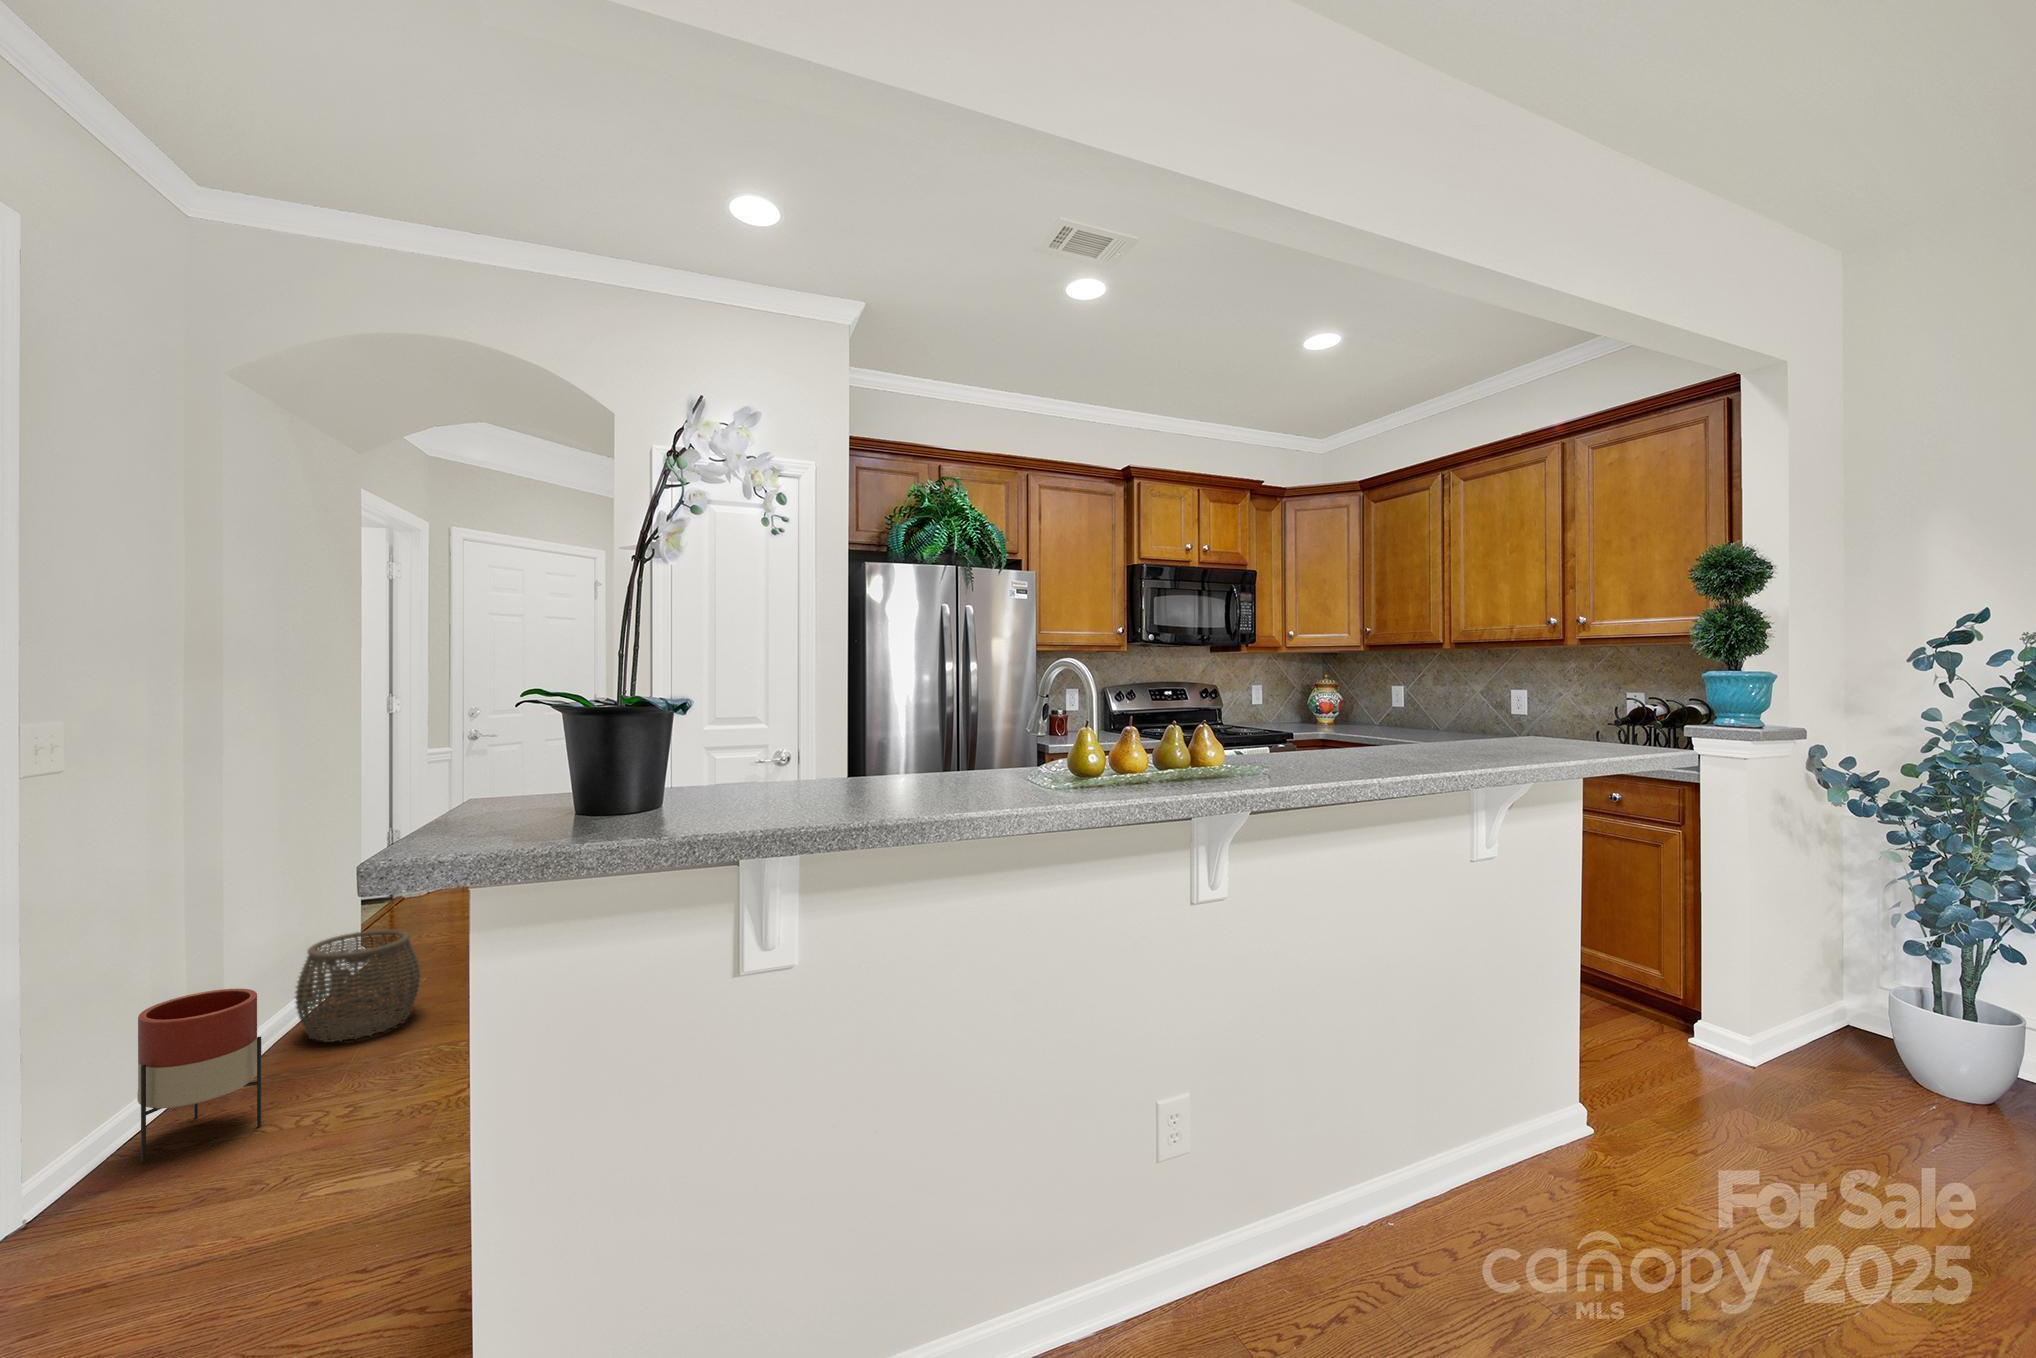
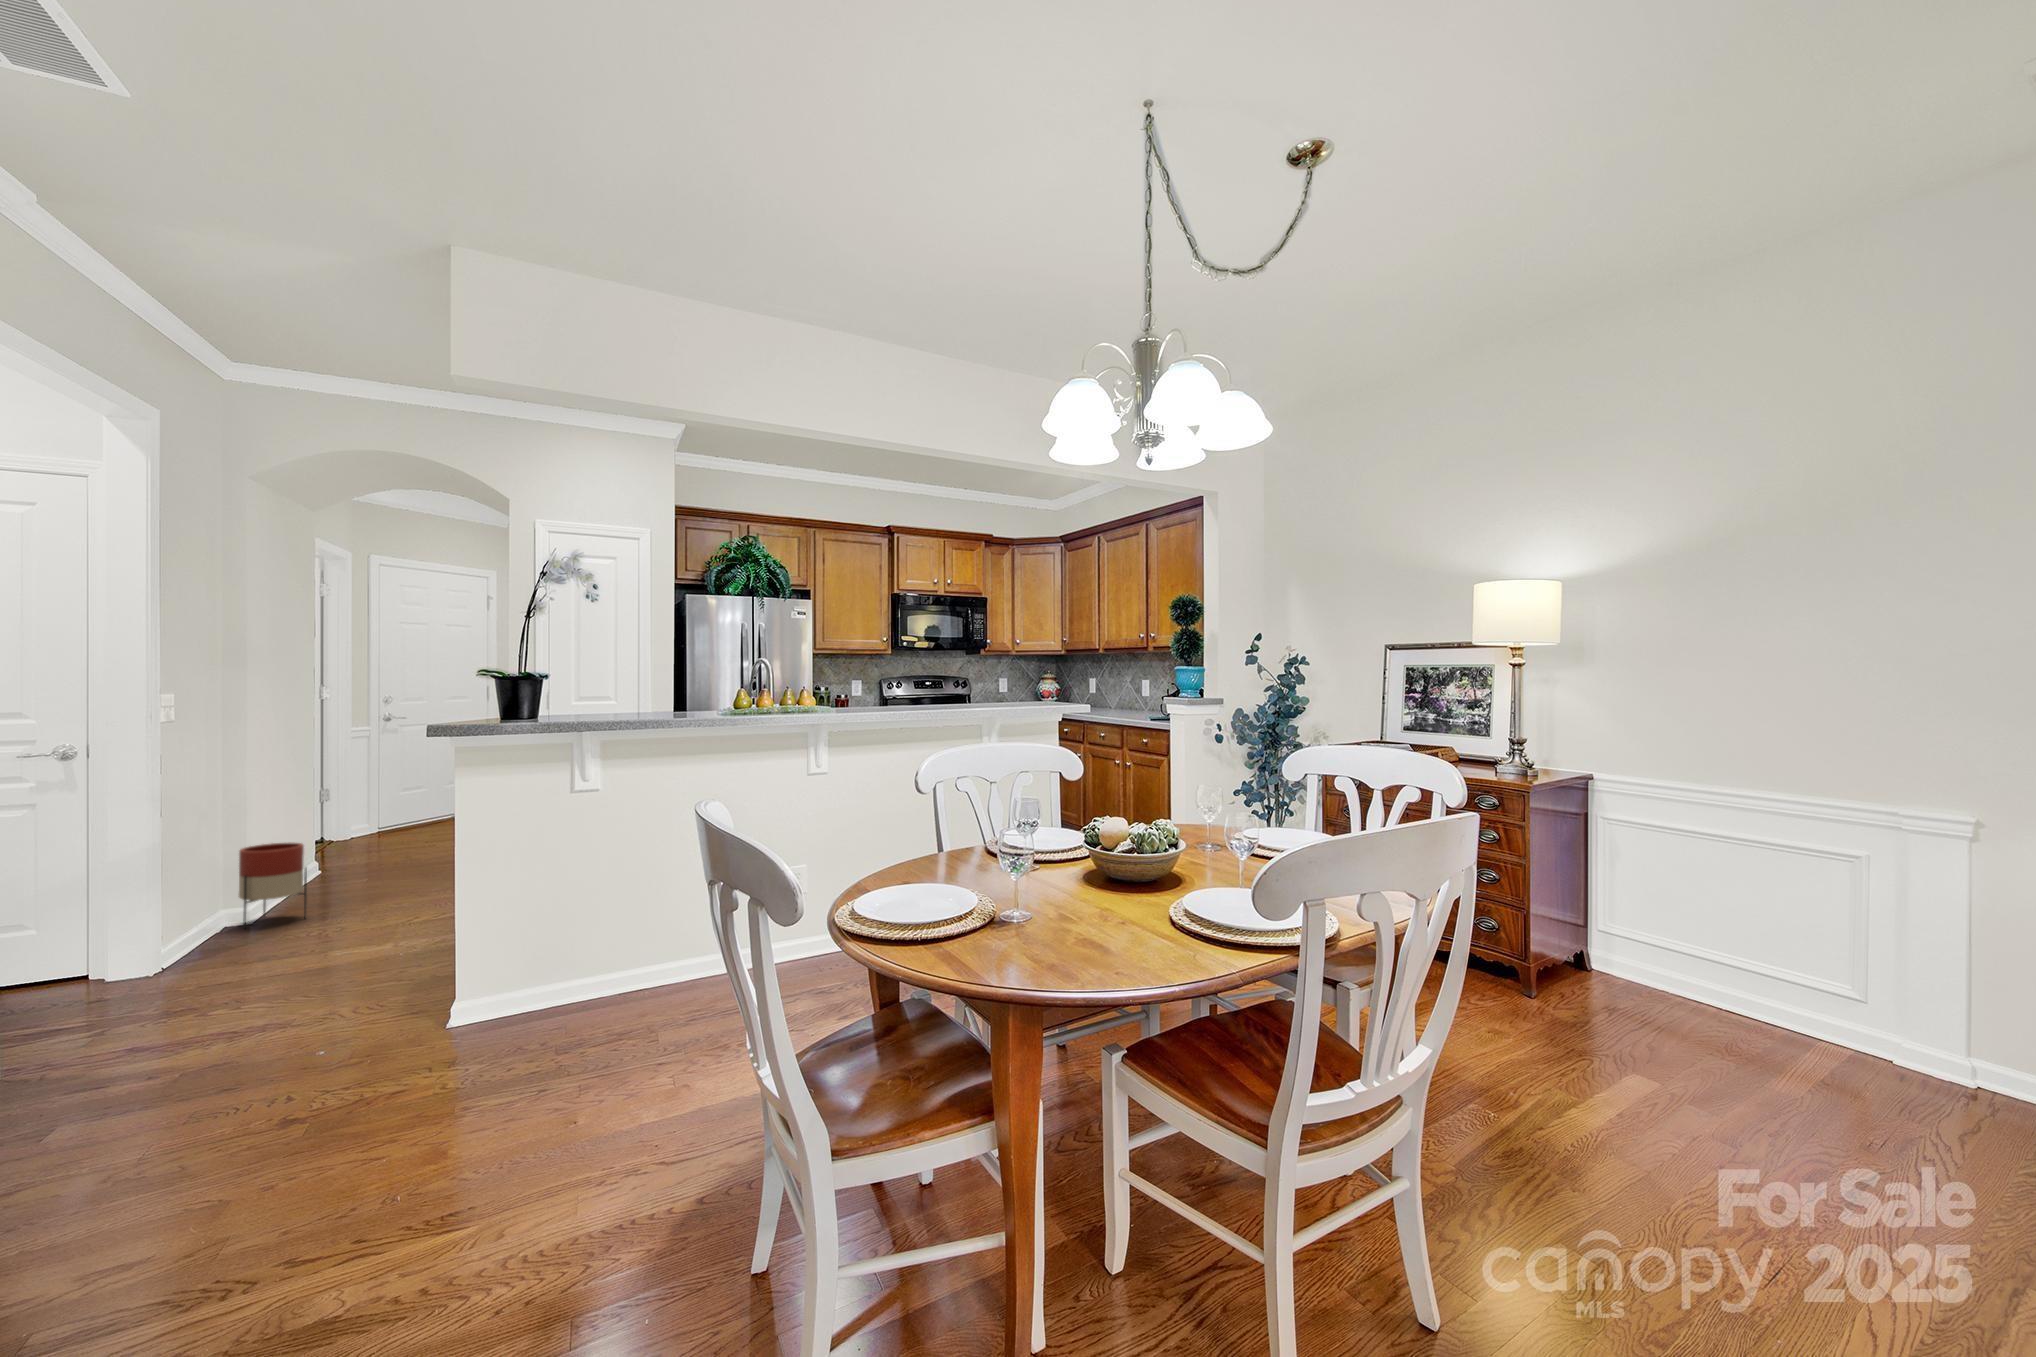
woven basket: present [295,930,421,1042] -> none [308,827,388,891]

